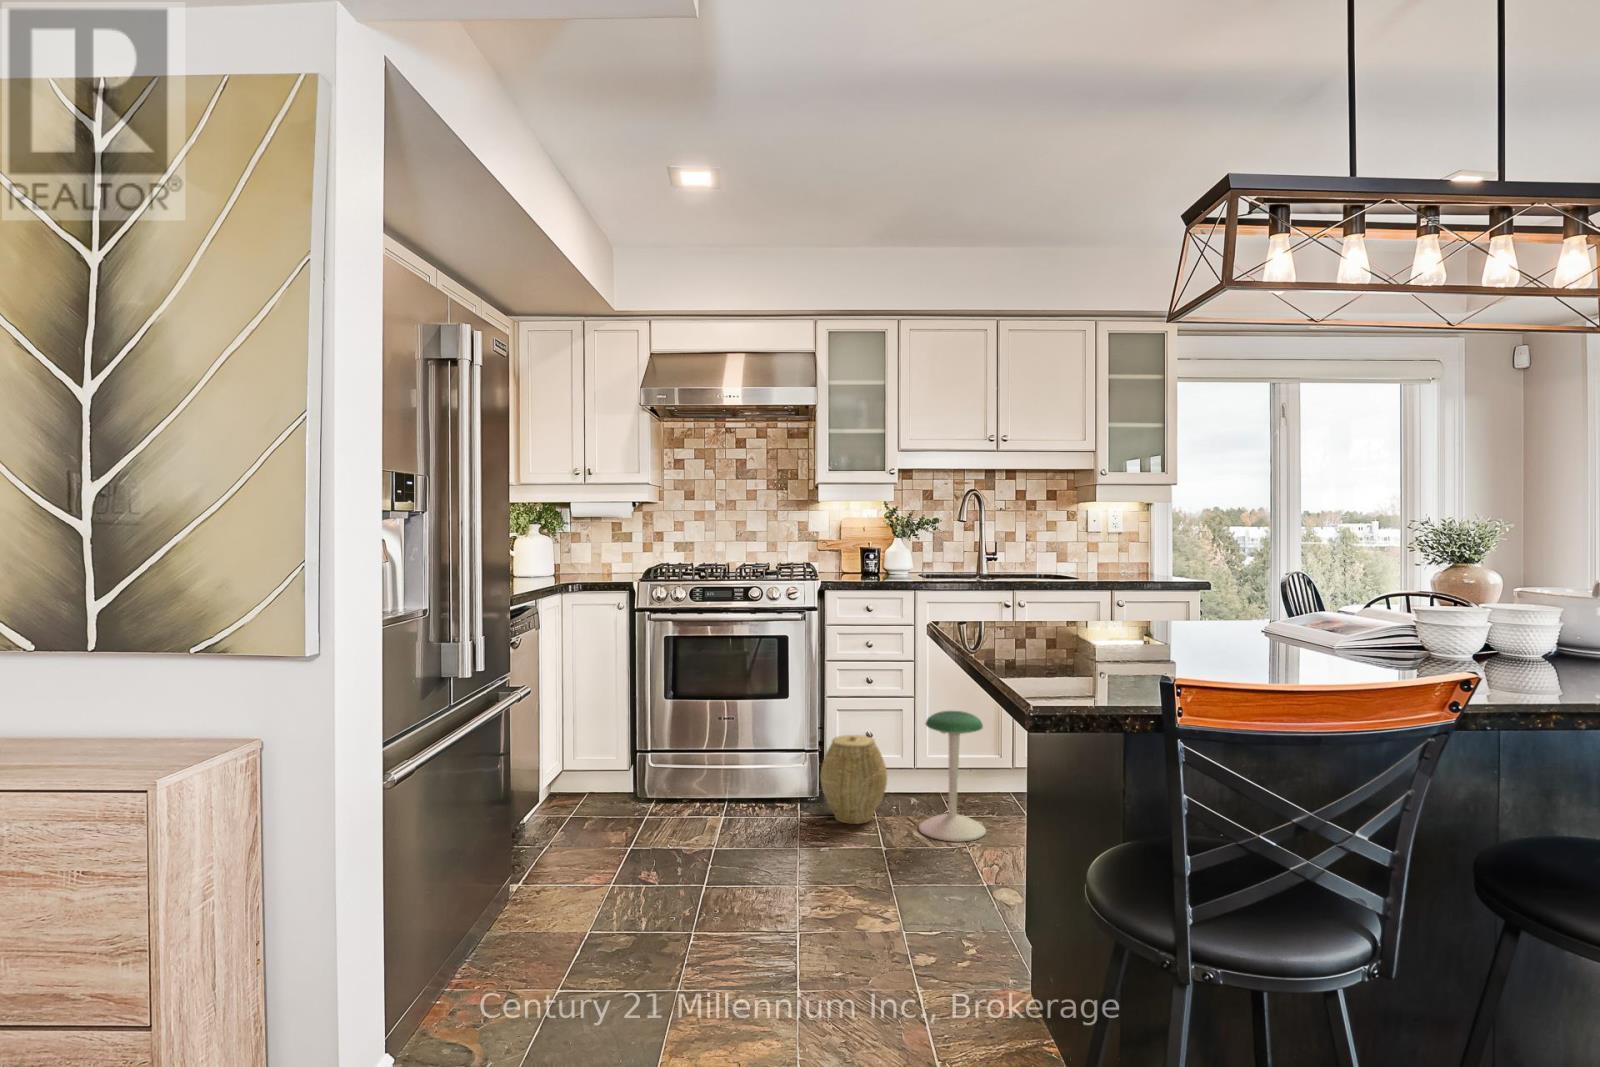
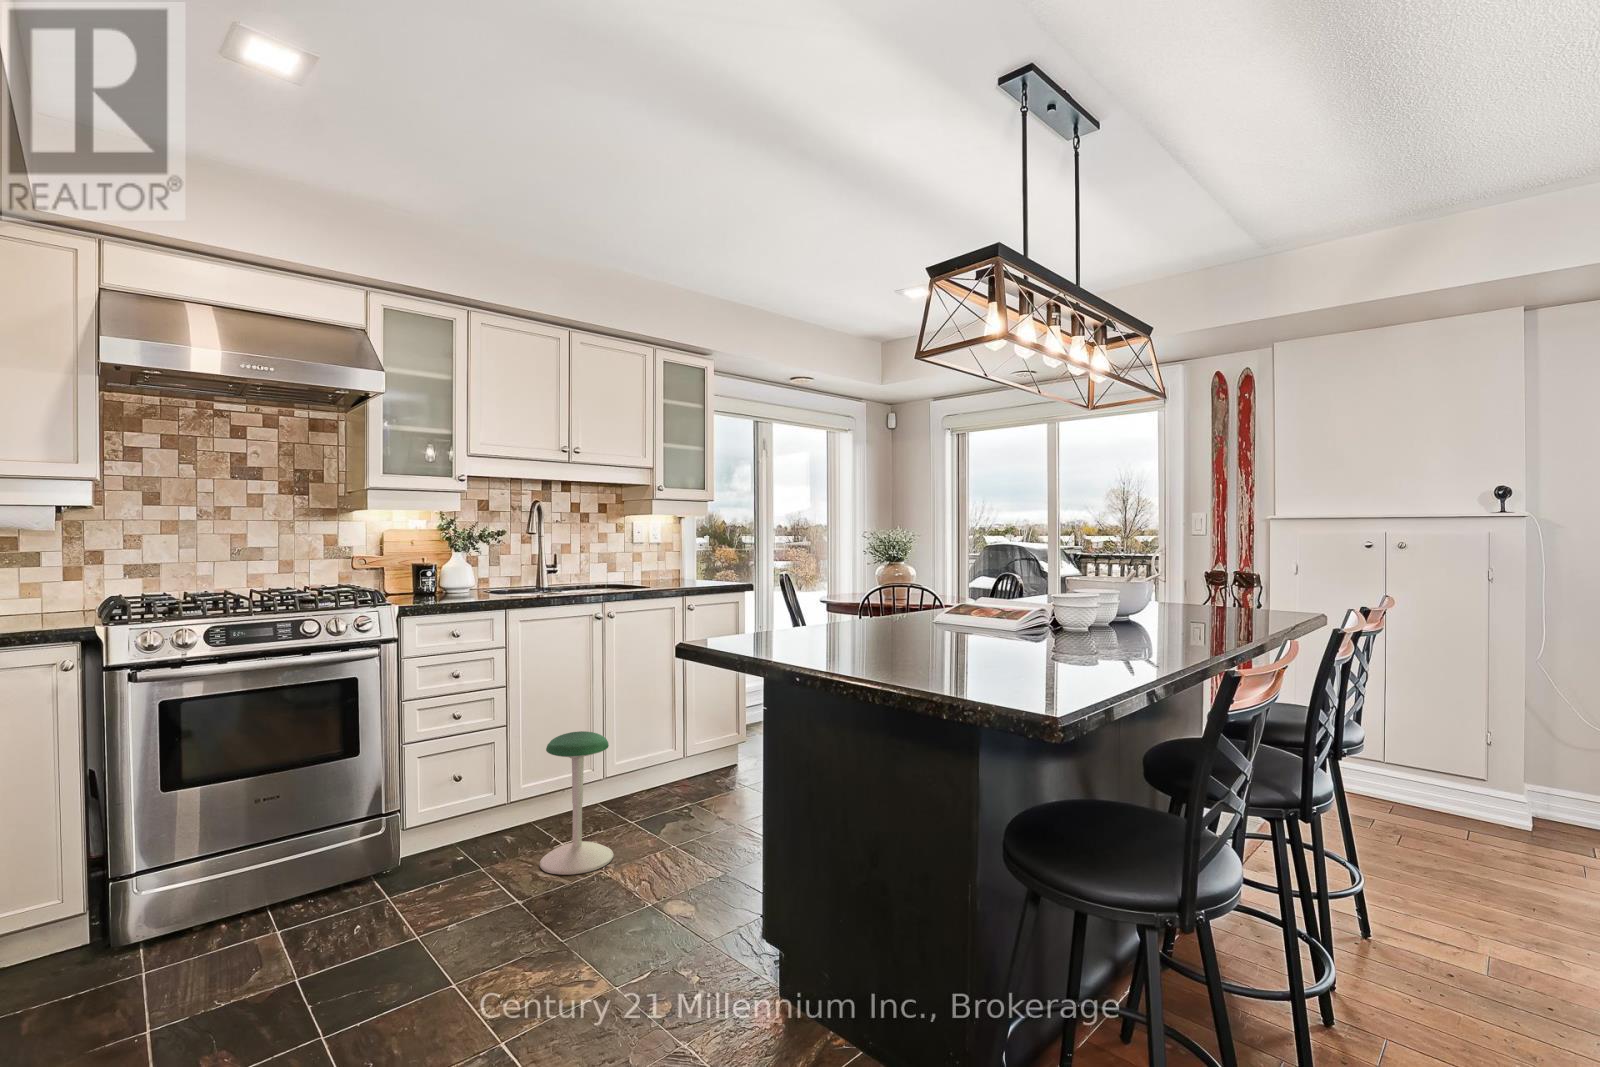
woven basket: present [820,735,887,824] -> none [413,780,498,888]

